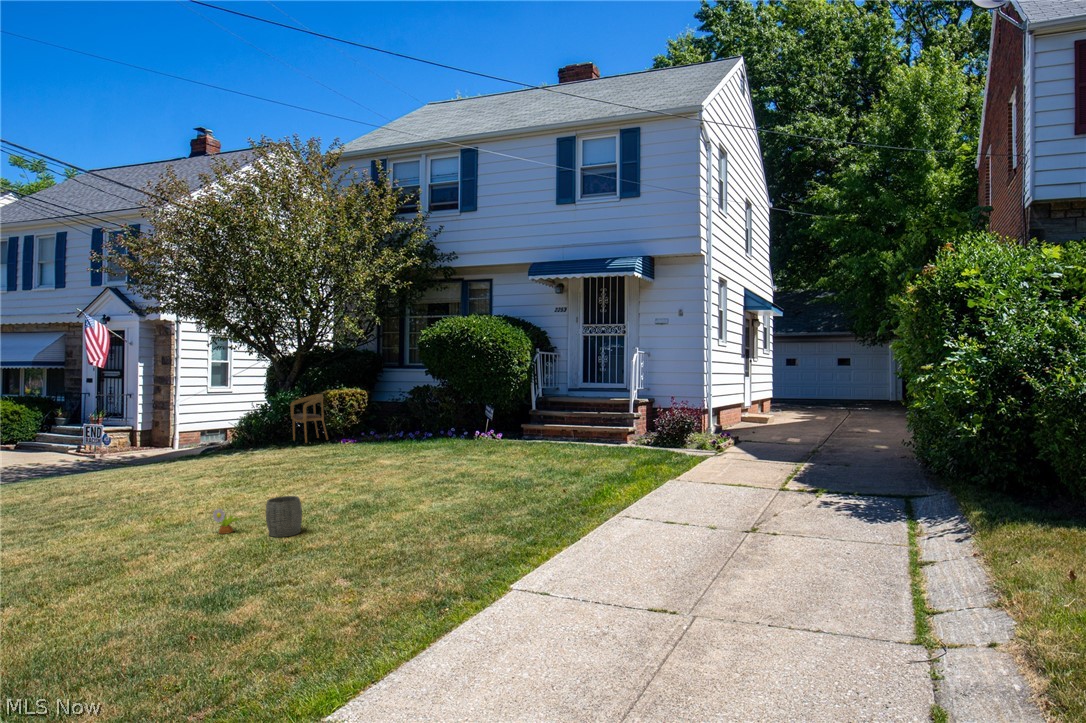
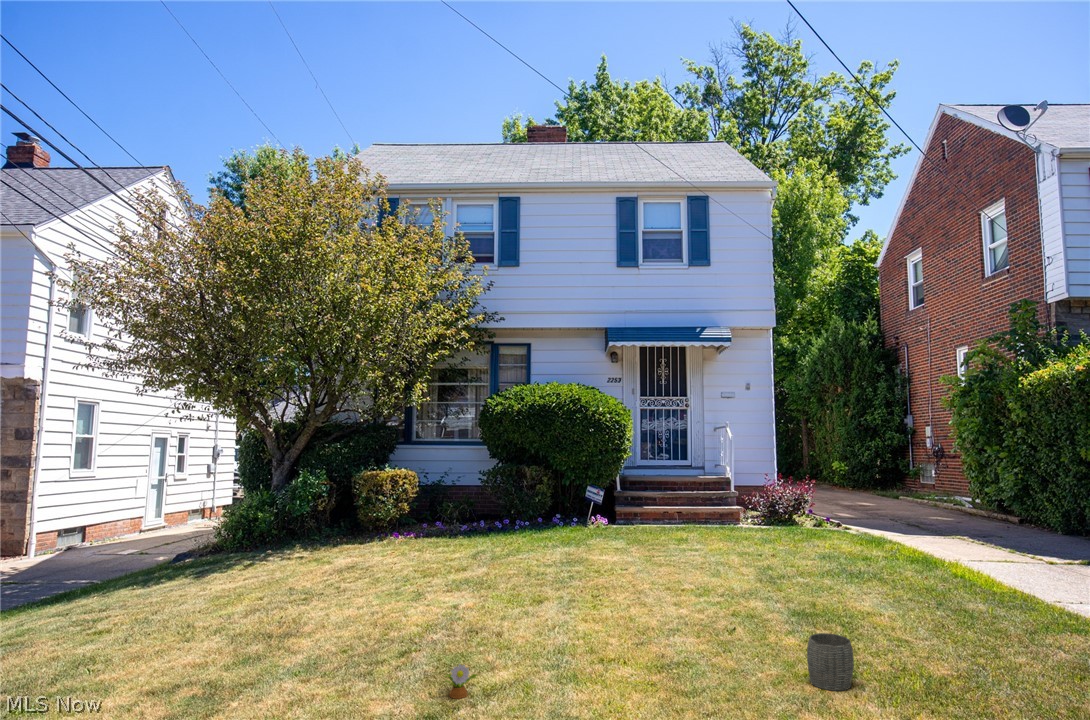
chair: present [291,394,328,443] -> none [351,482,402,547]
decorative plant: present [213,509,240,534] -> present [444,664,477,699]

